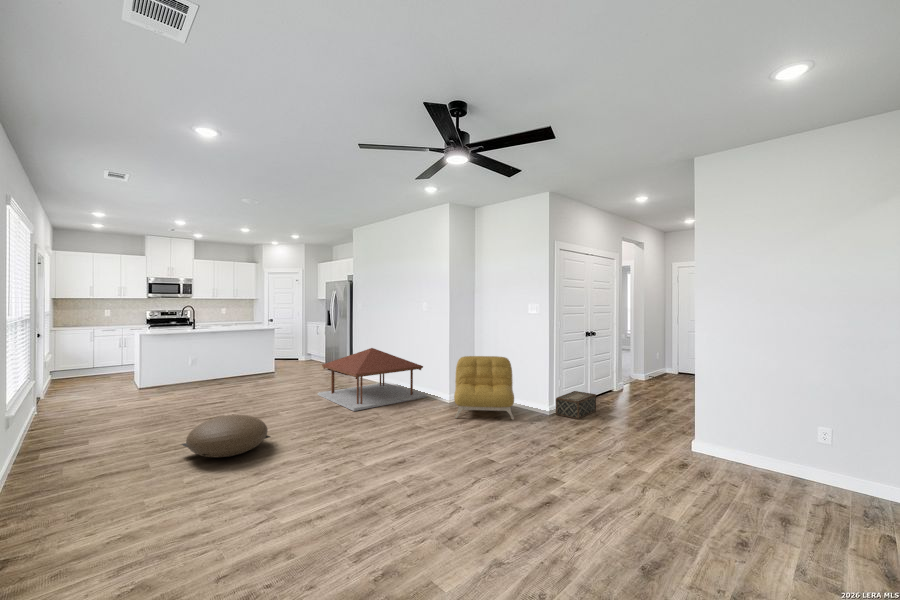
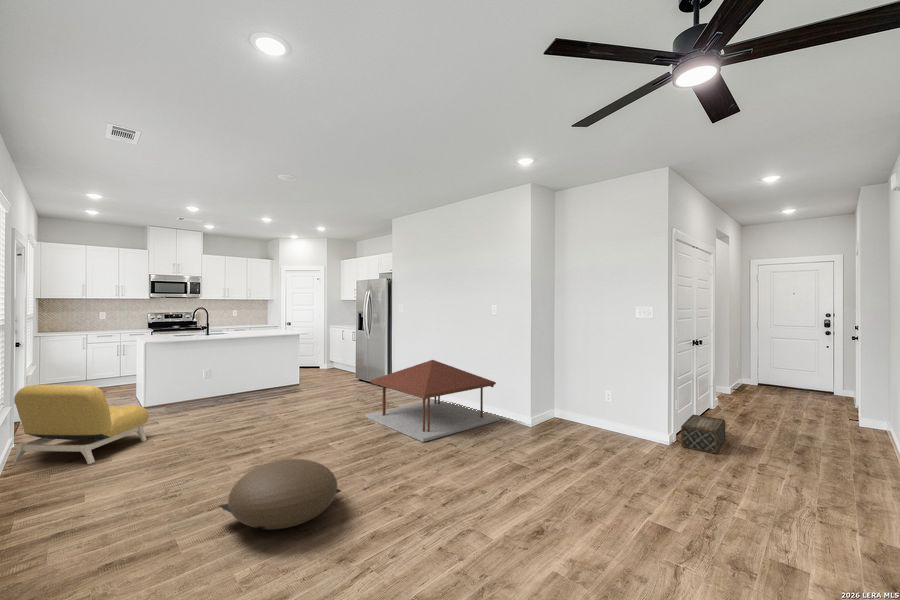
armchair: present [454,356,514,420] -> present [13,385,149,464]

